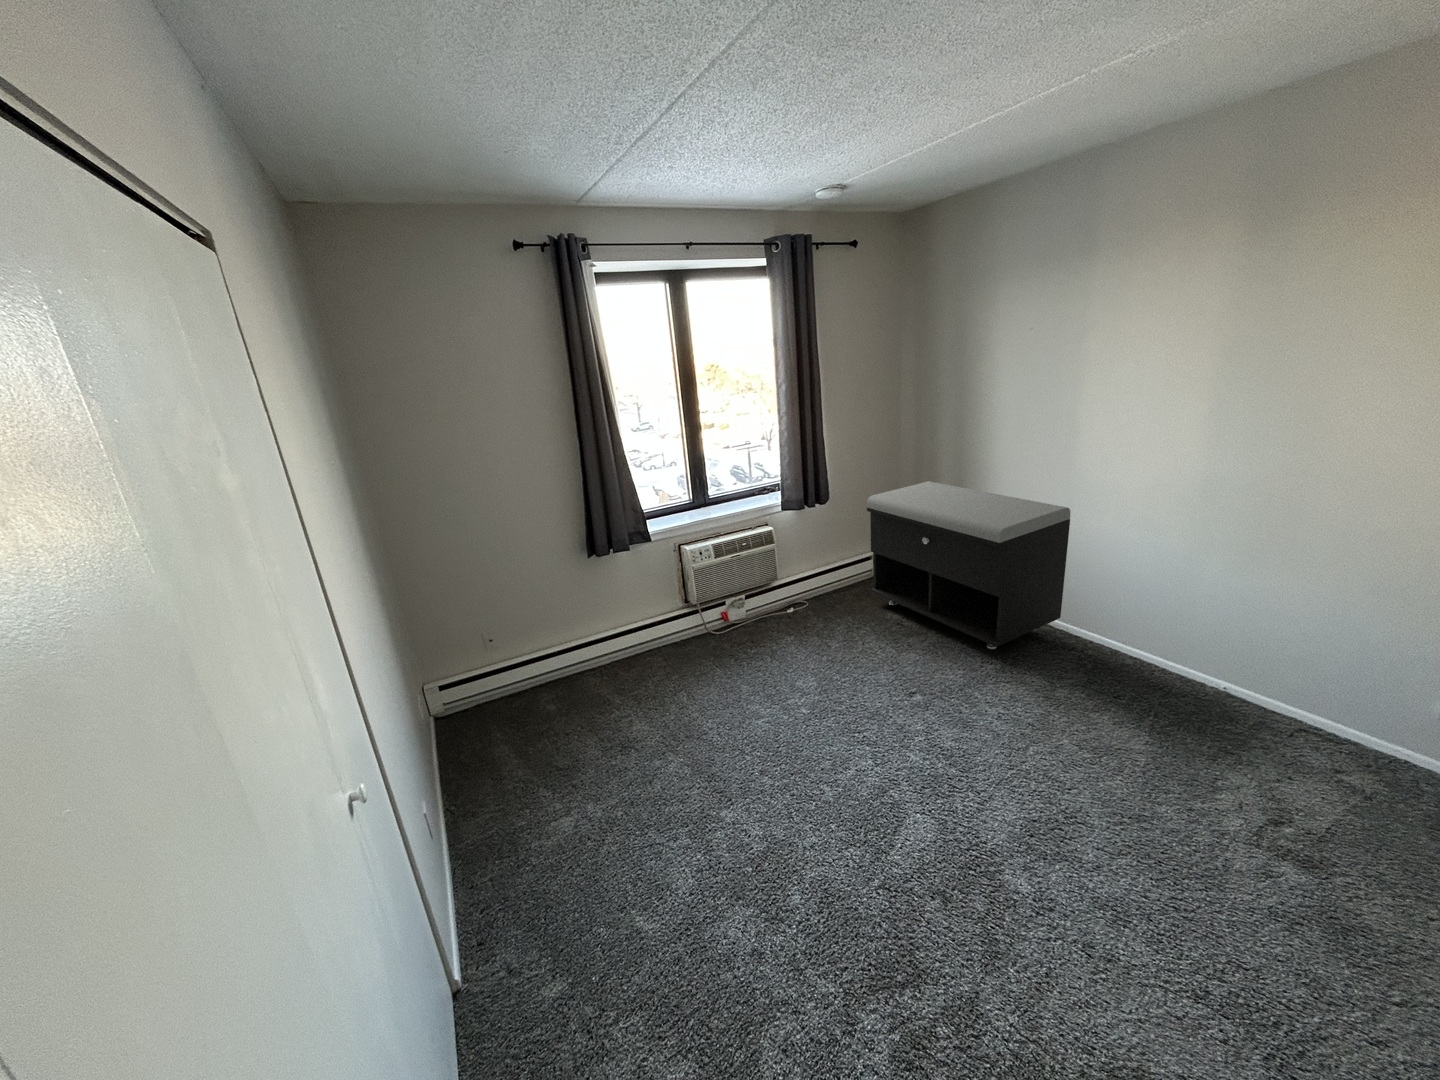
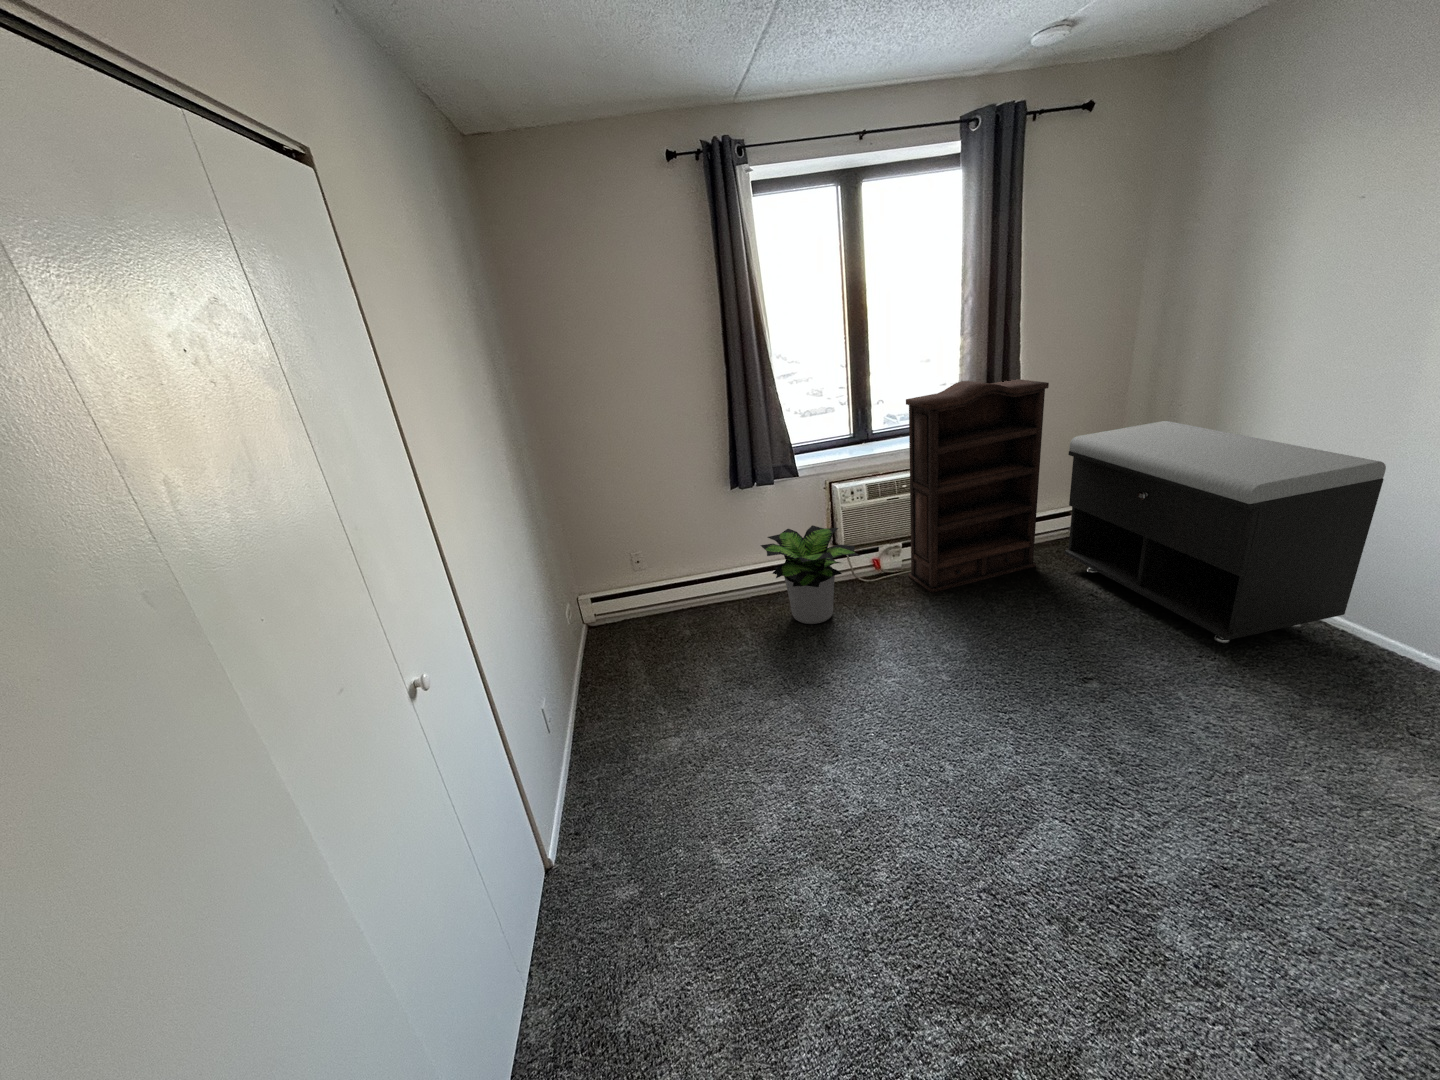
bookshelf: none [739,450,851,637] -> present [906,379,1049,593]
potted plant: none [622,586,717,680] -> present [761,525,860,624]

